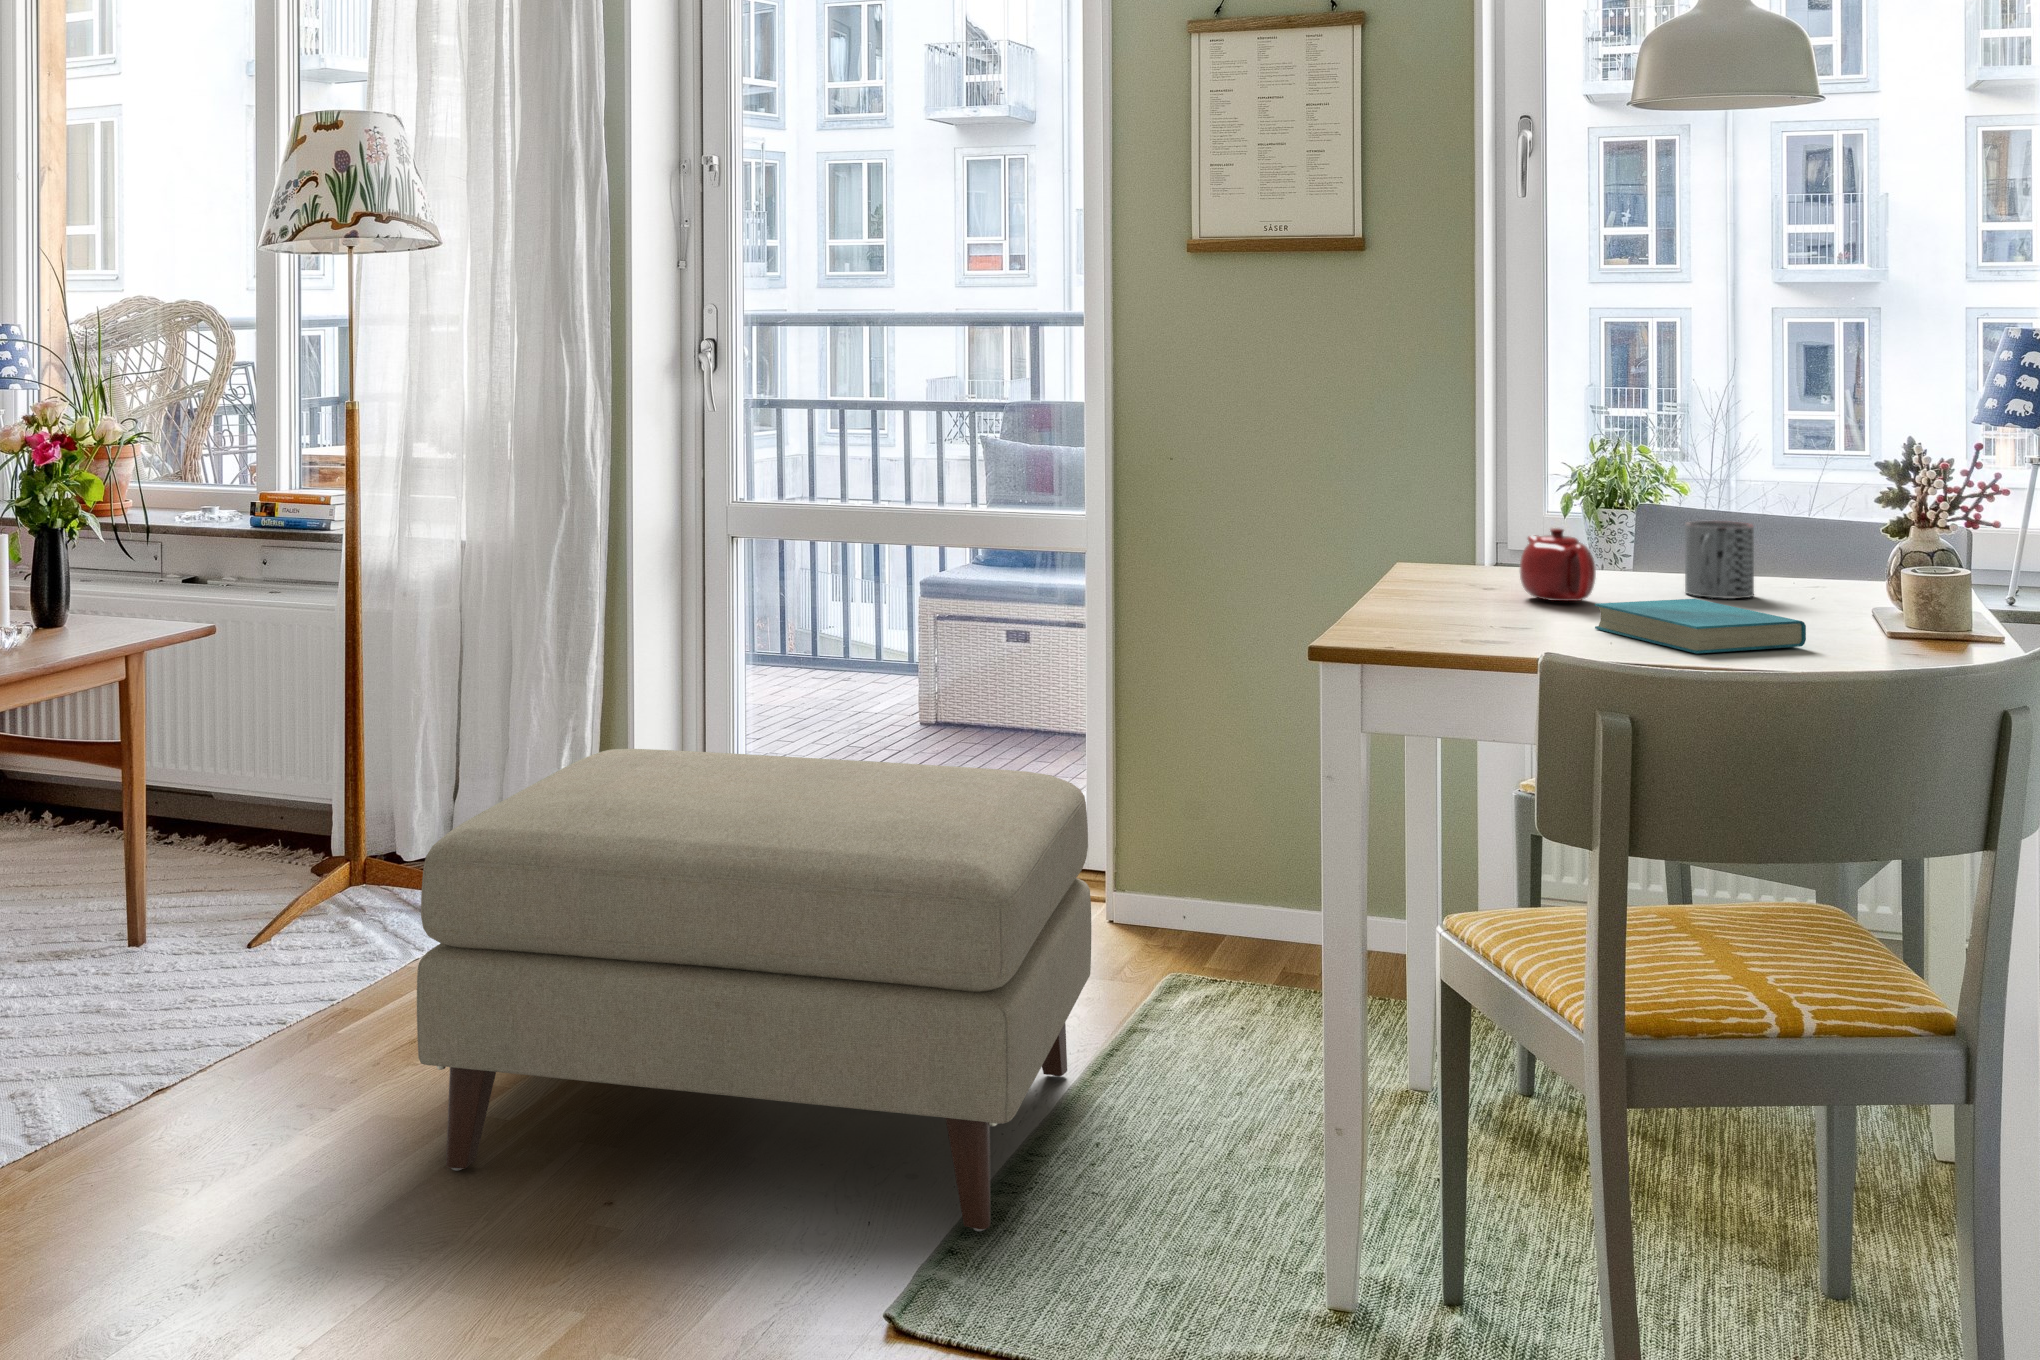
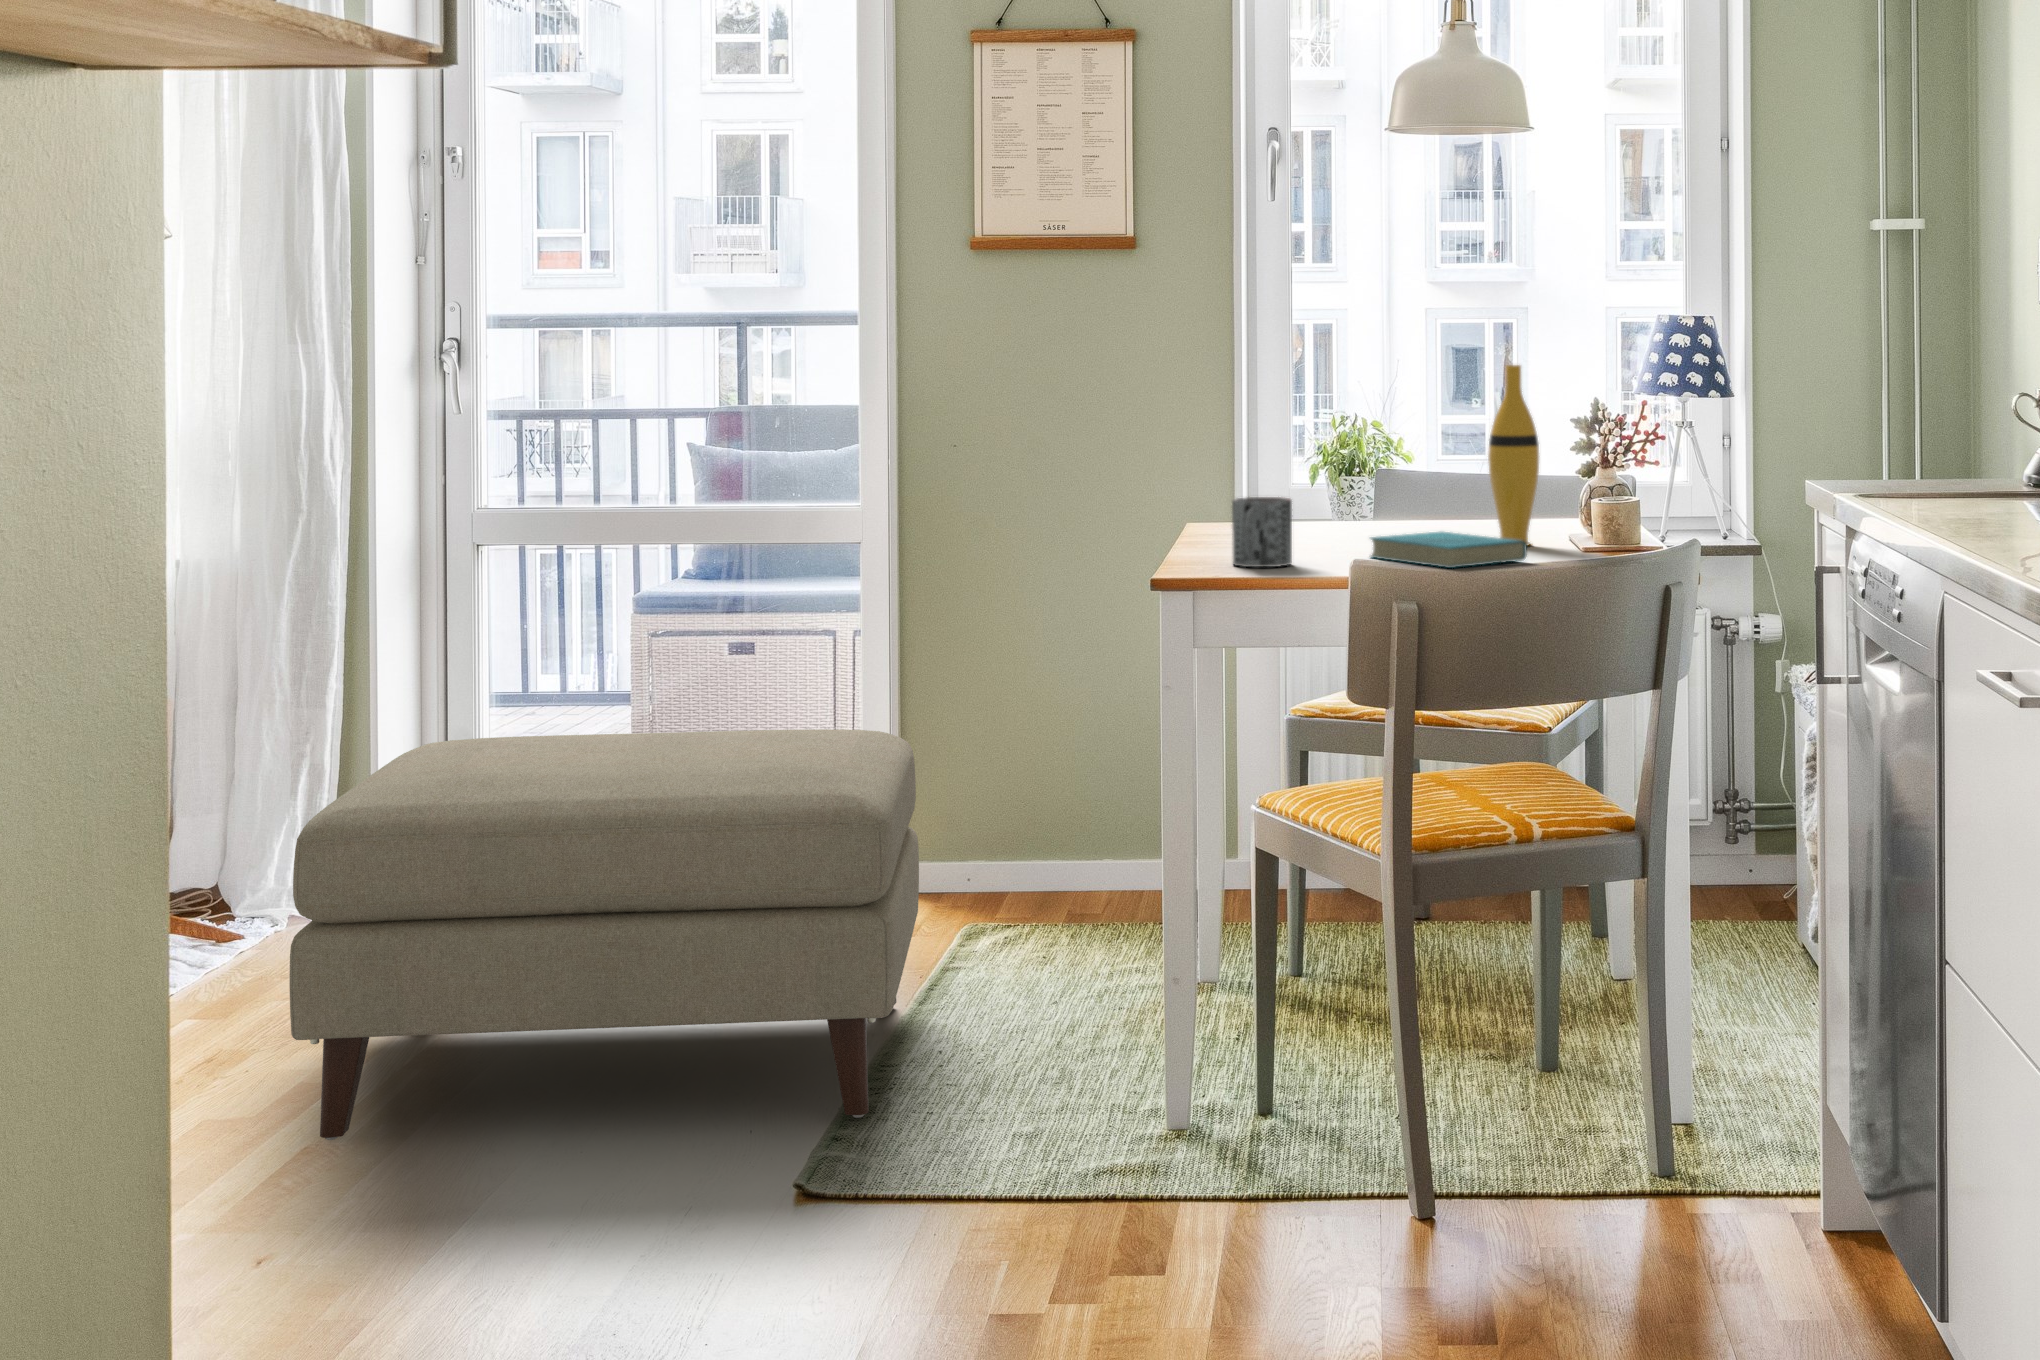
vase: none [1761,392,1830,620] -> present [1488,365,1539,546]
mug: present [1685,521,1754,599] -> present [1232,497,1292,567]
teapot: present [1520,528,1596,601] -> none [1301,482,1362,542]

